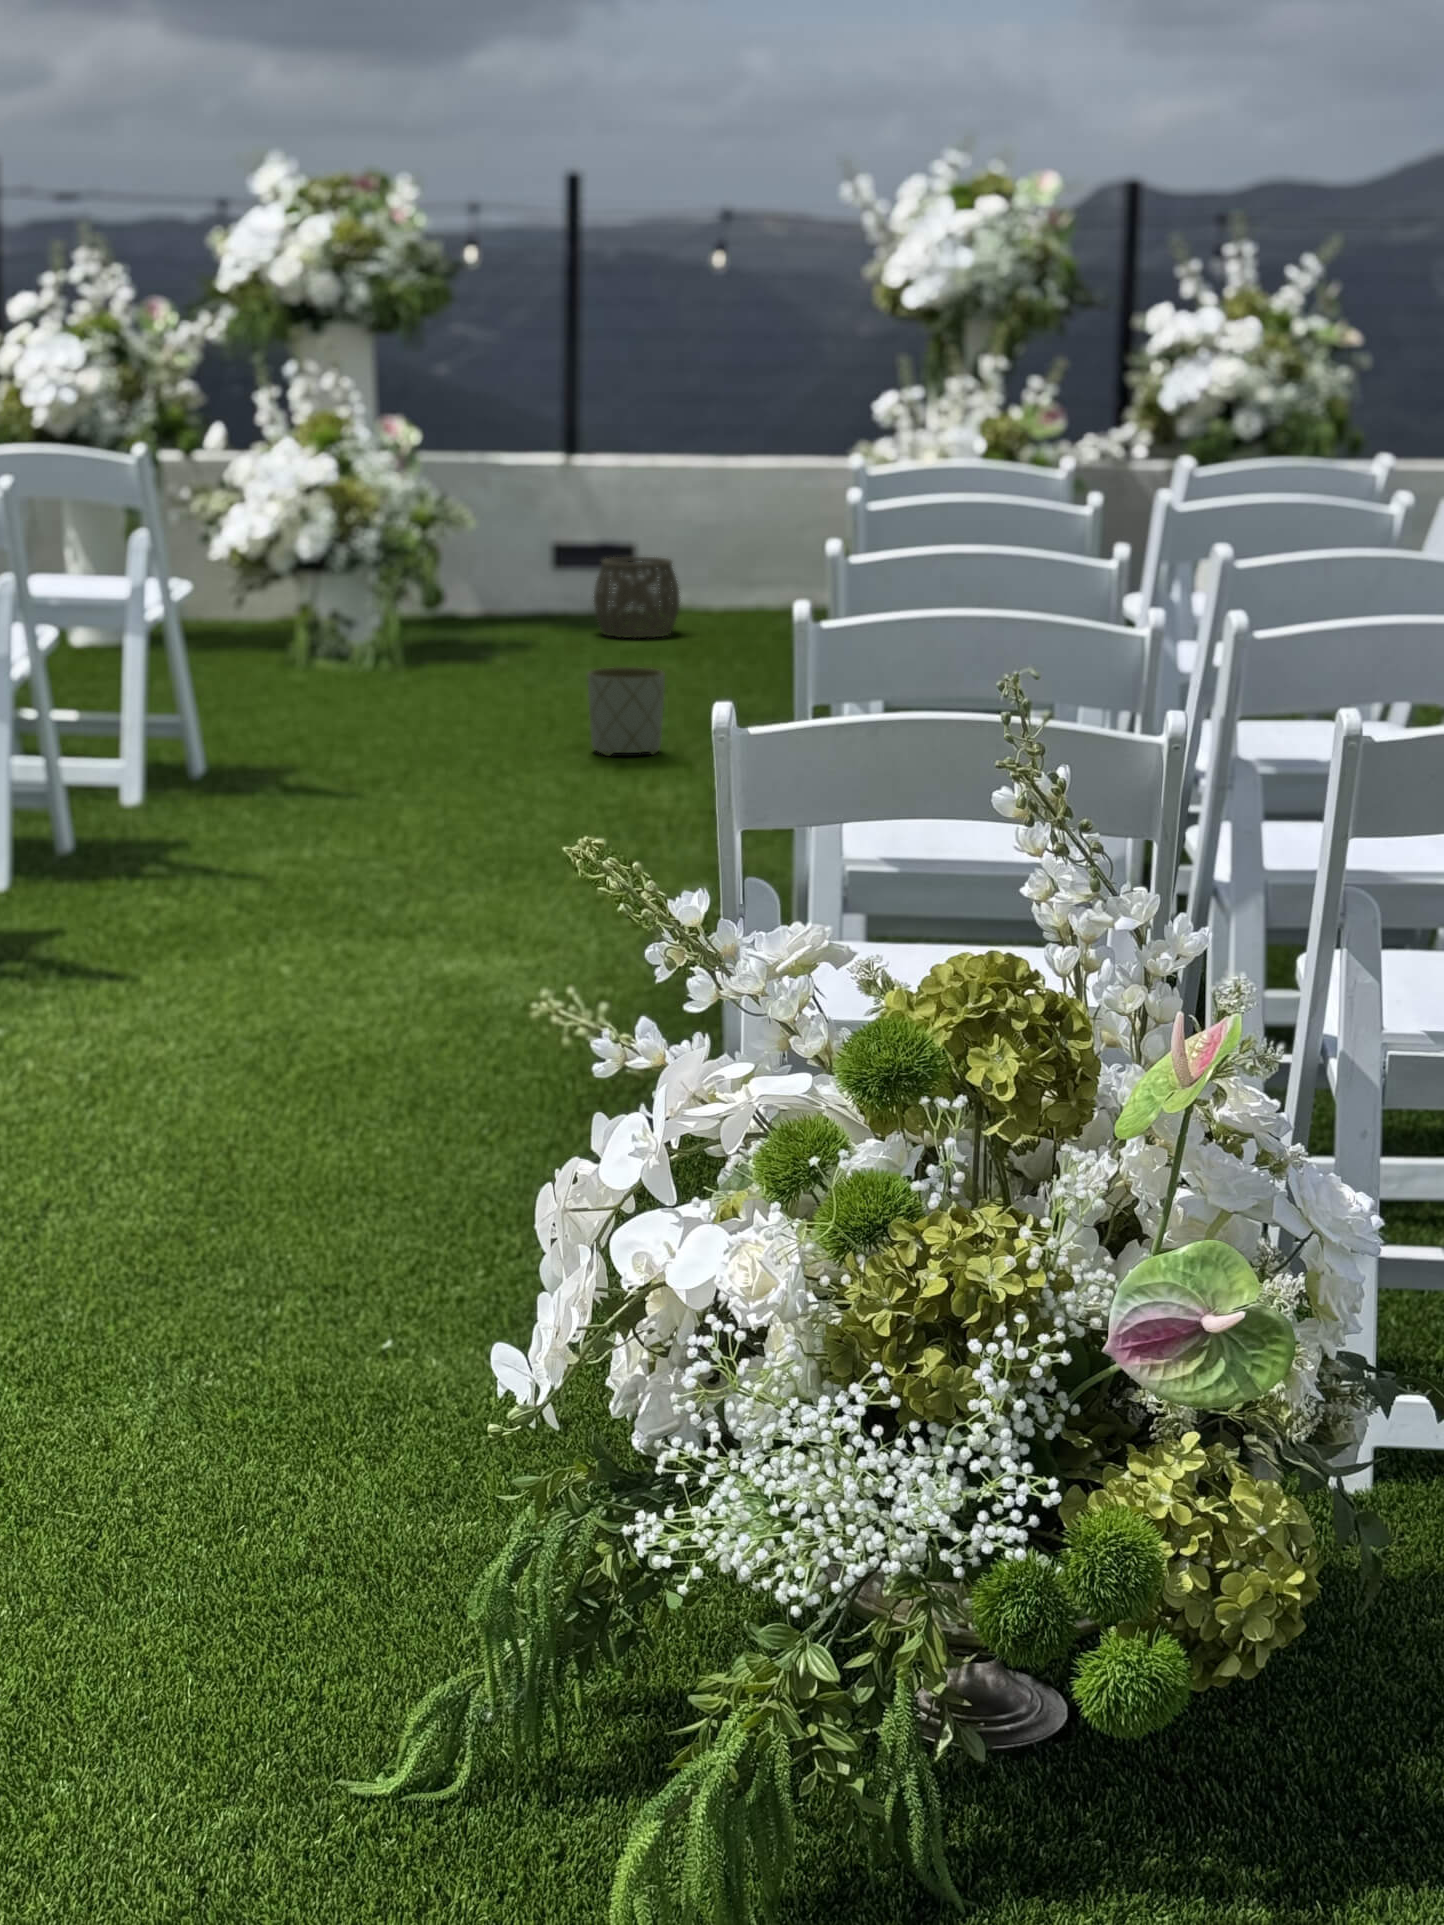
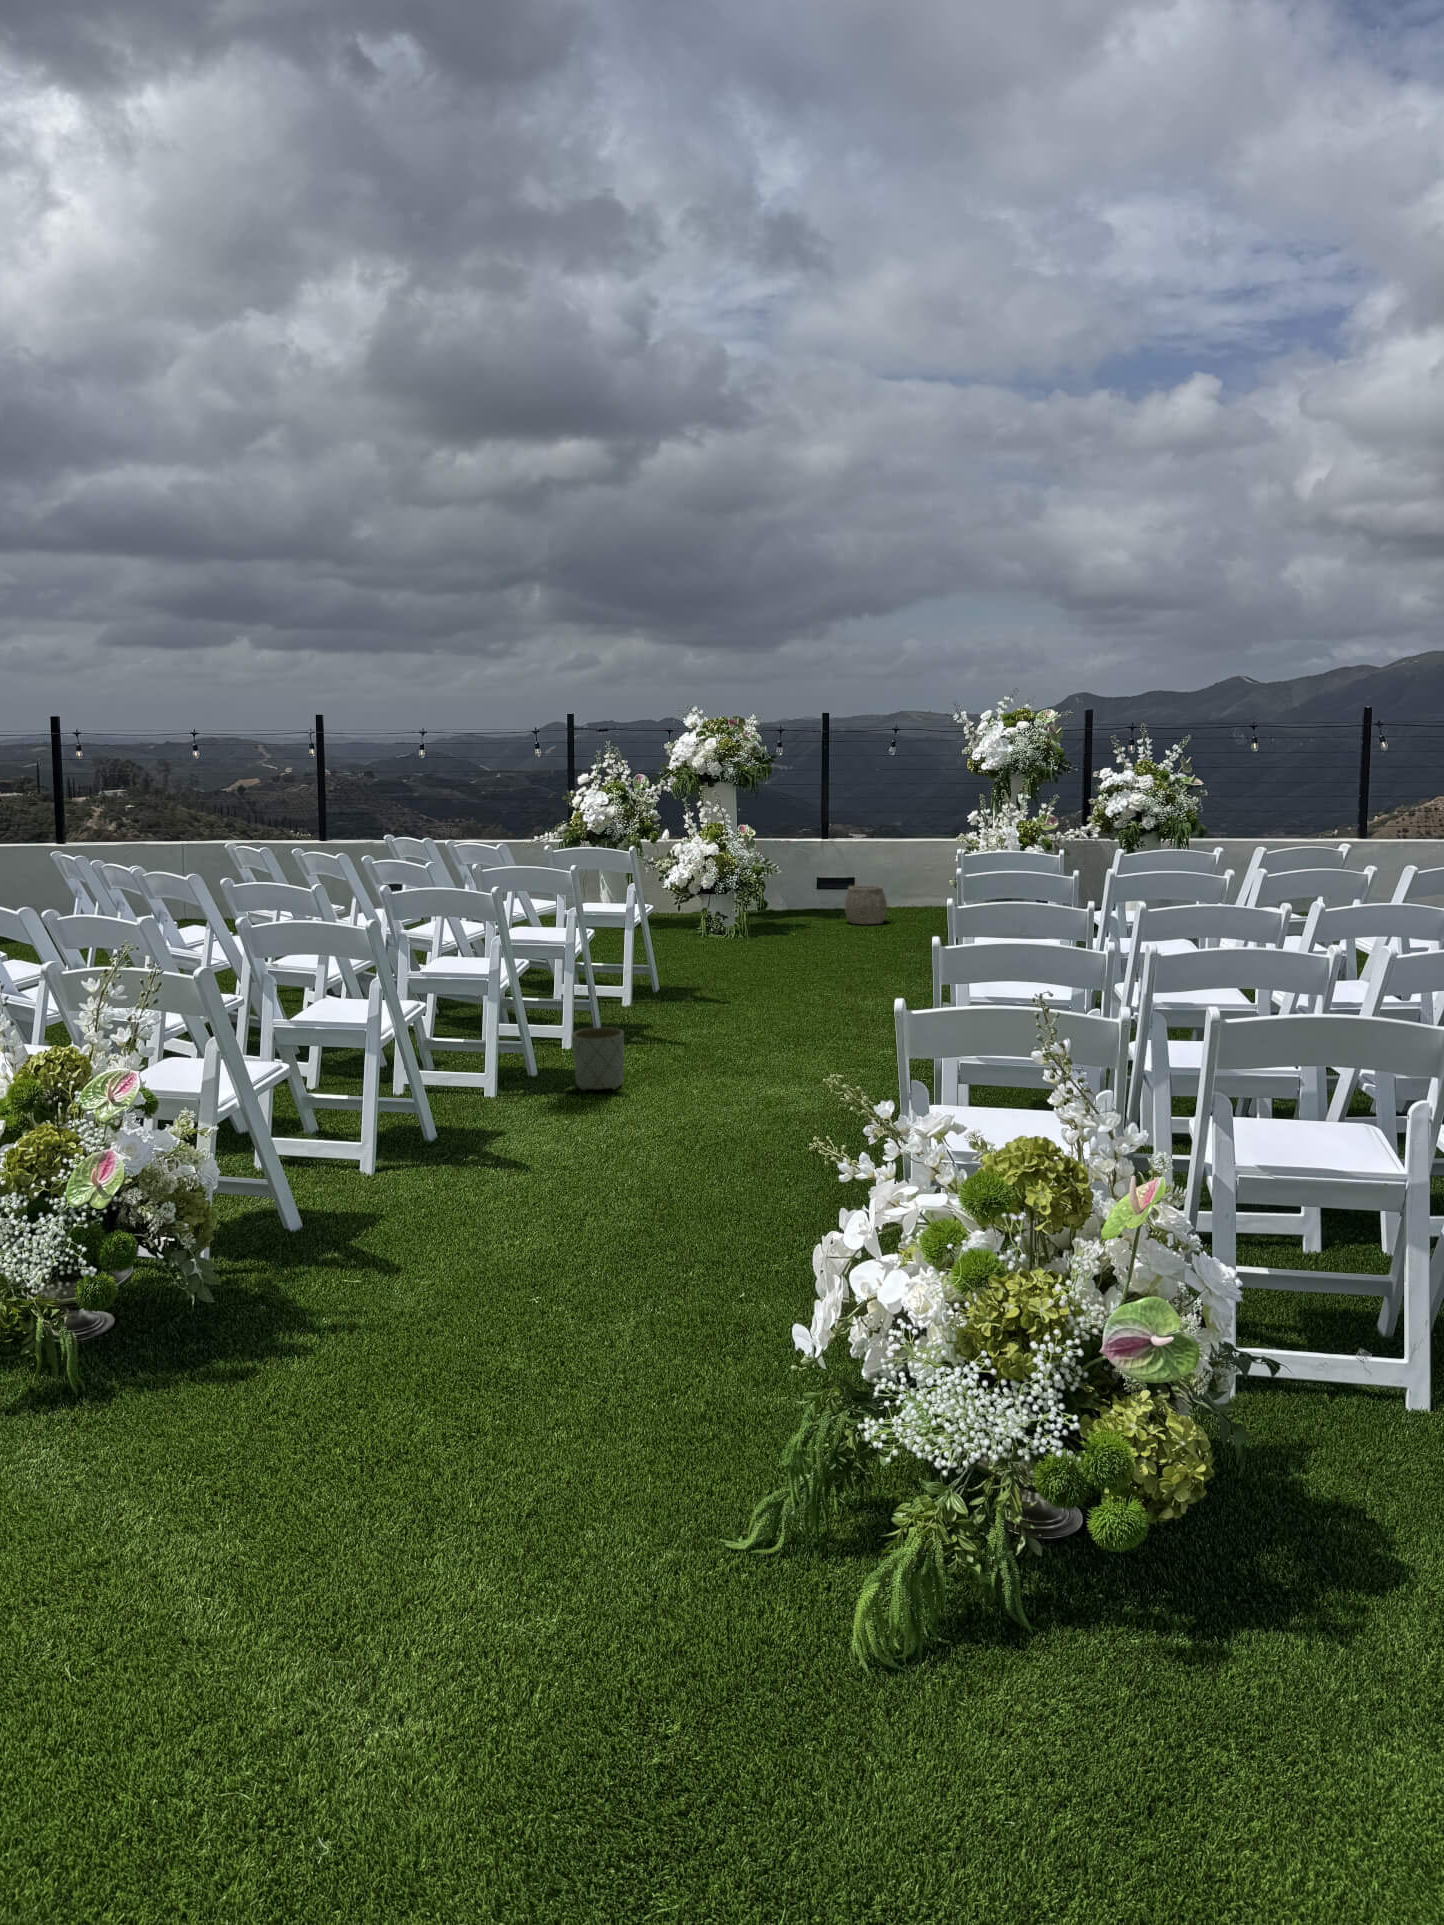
planter: present [587,667,665,756] -> present [572,1027,624,1090]

